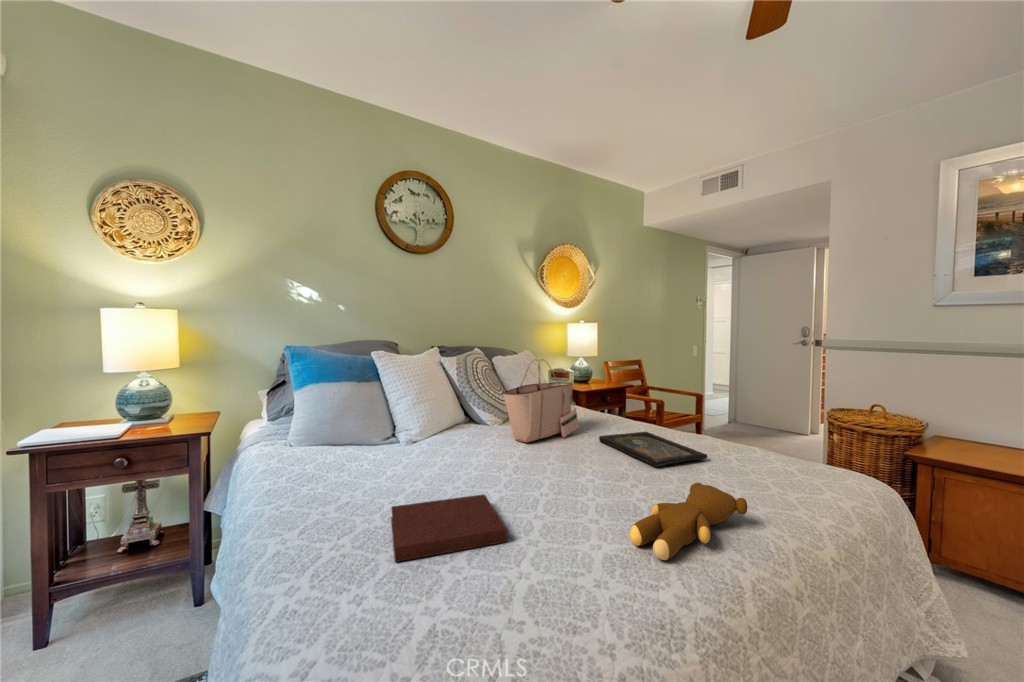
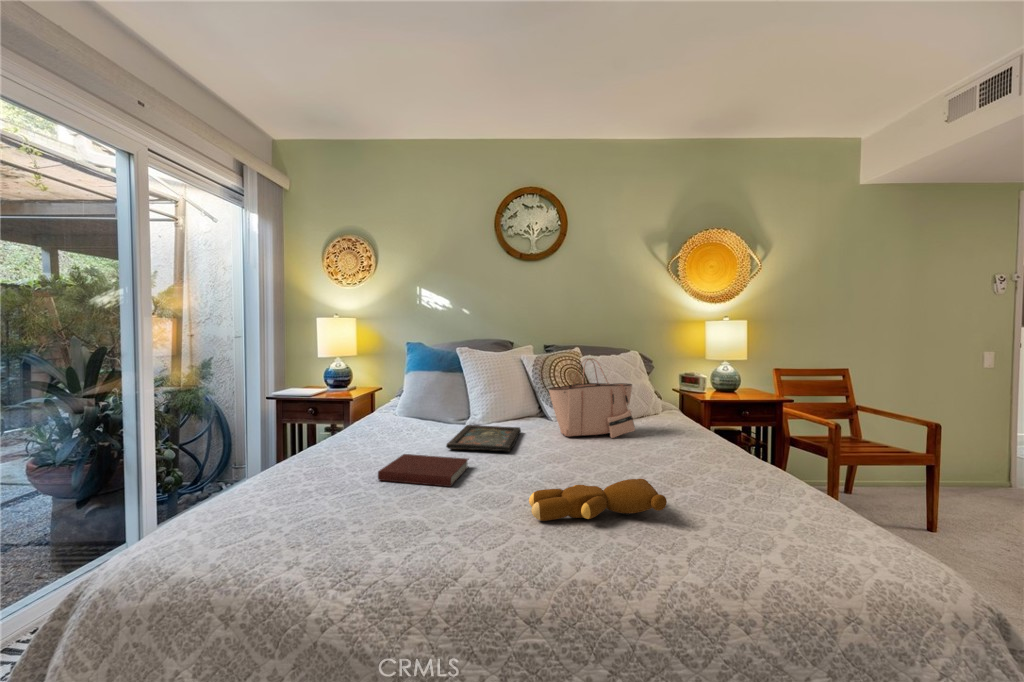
tray: present [599,432,708,466] -> present [446,425,521,451]

